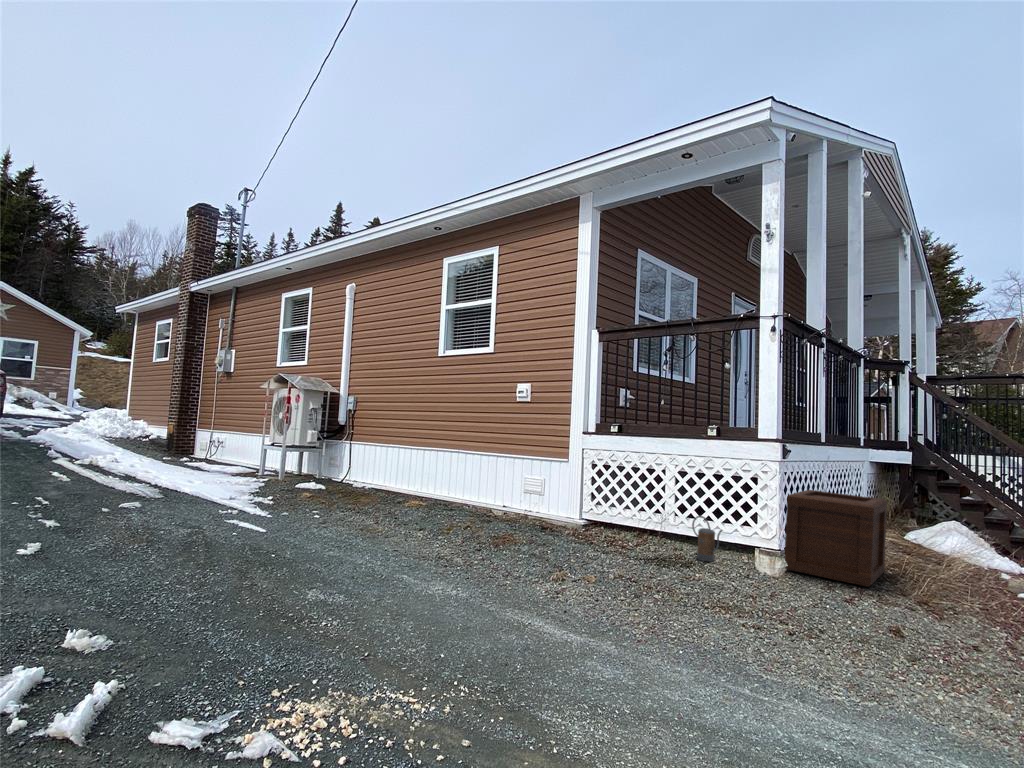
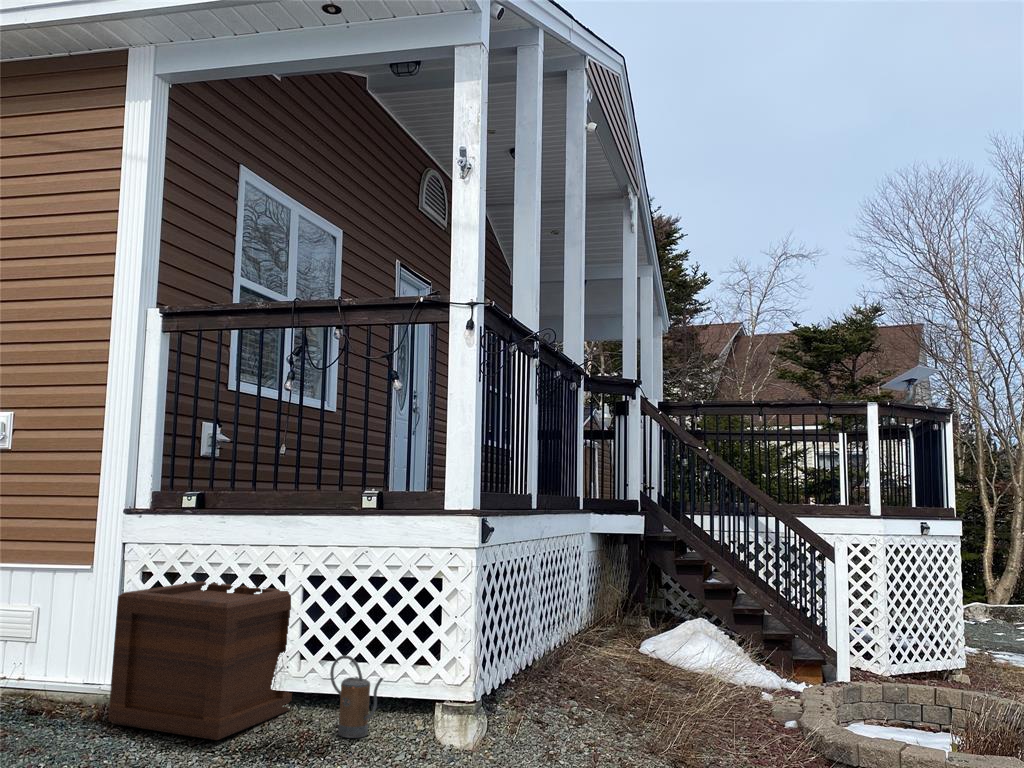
wooden crate: present [784,490,887,587] -> present [108,581,292,740]

